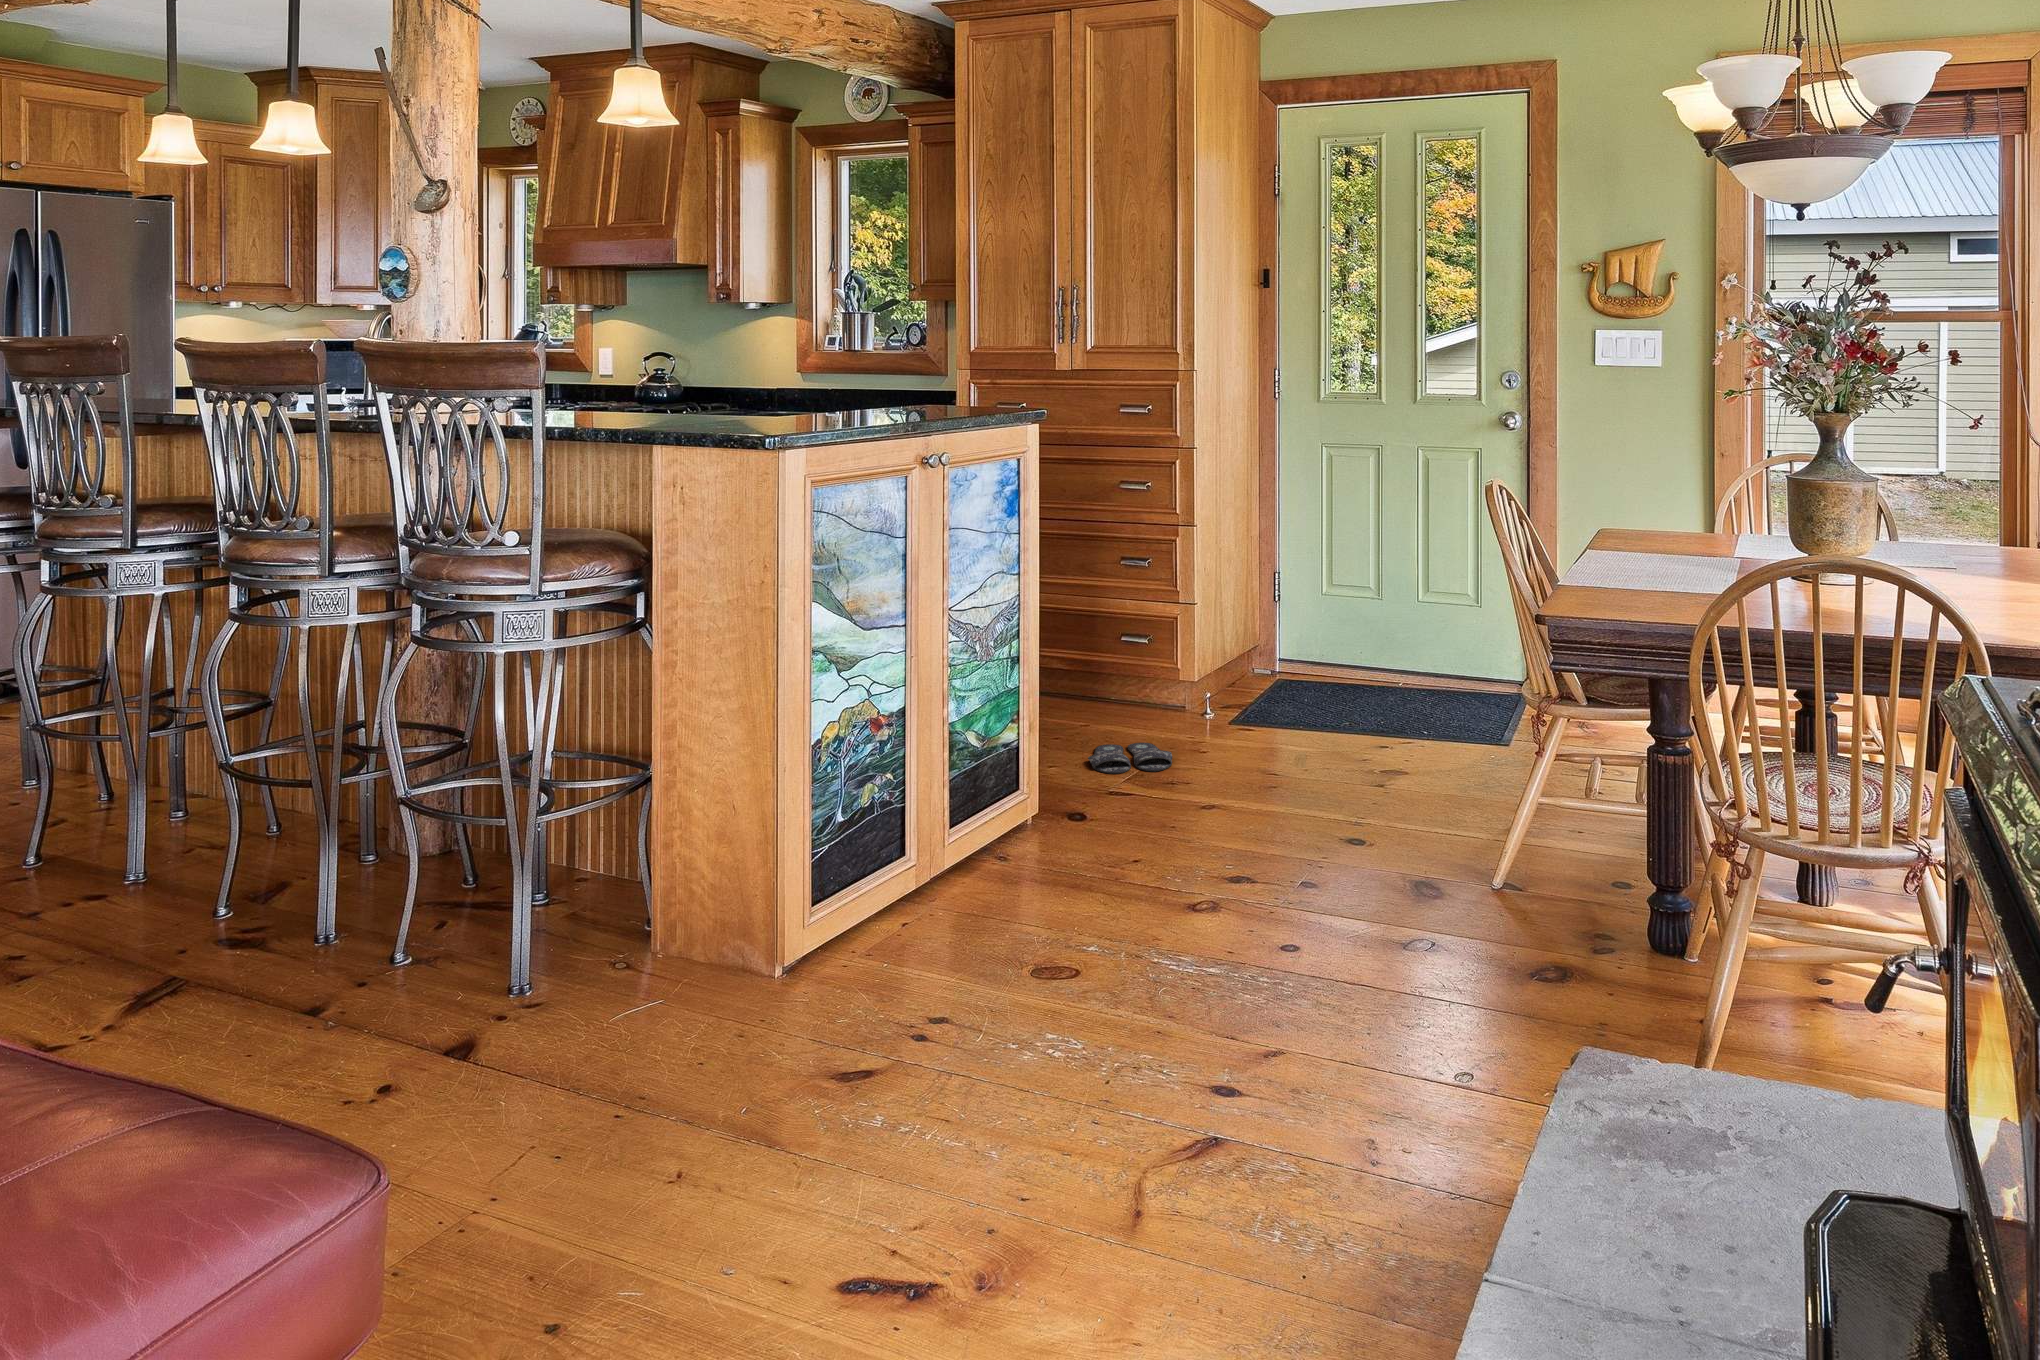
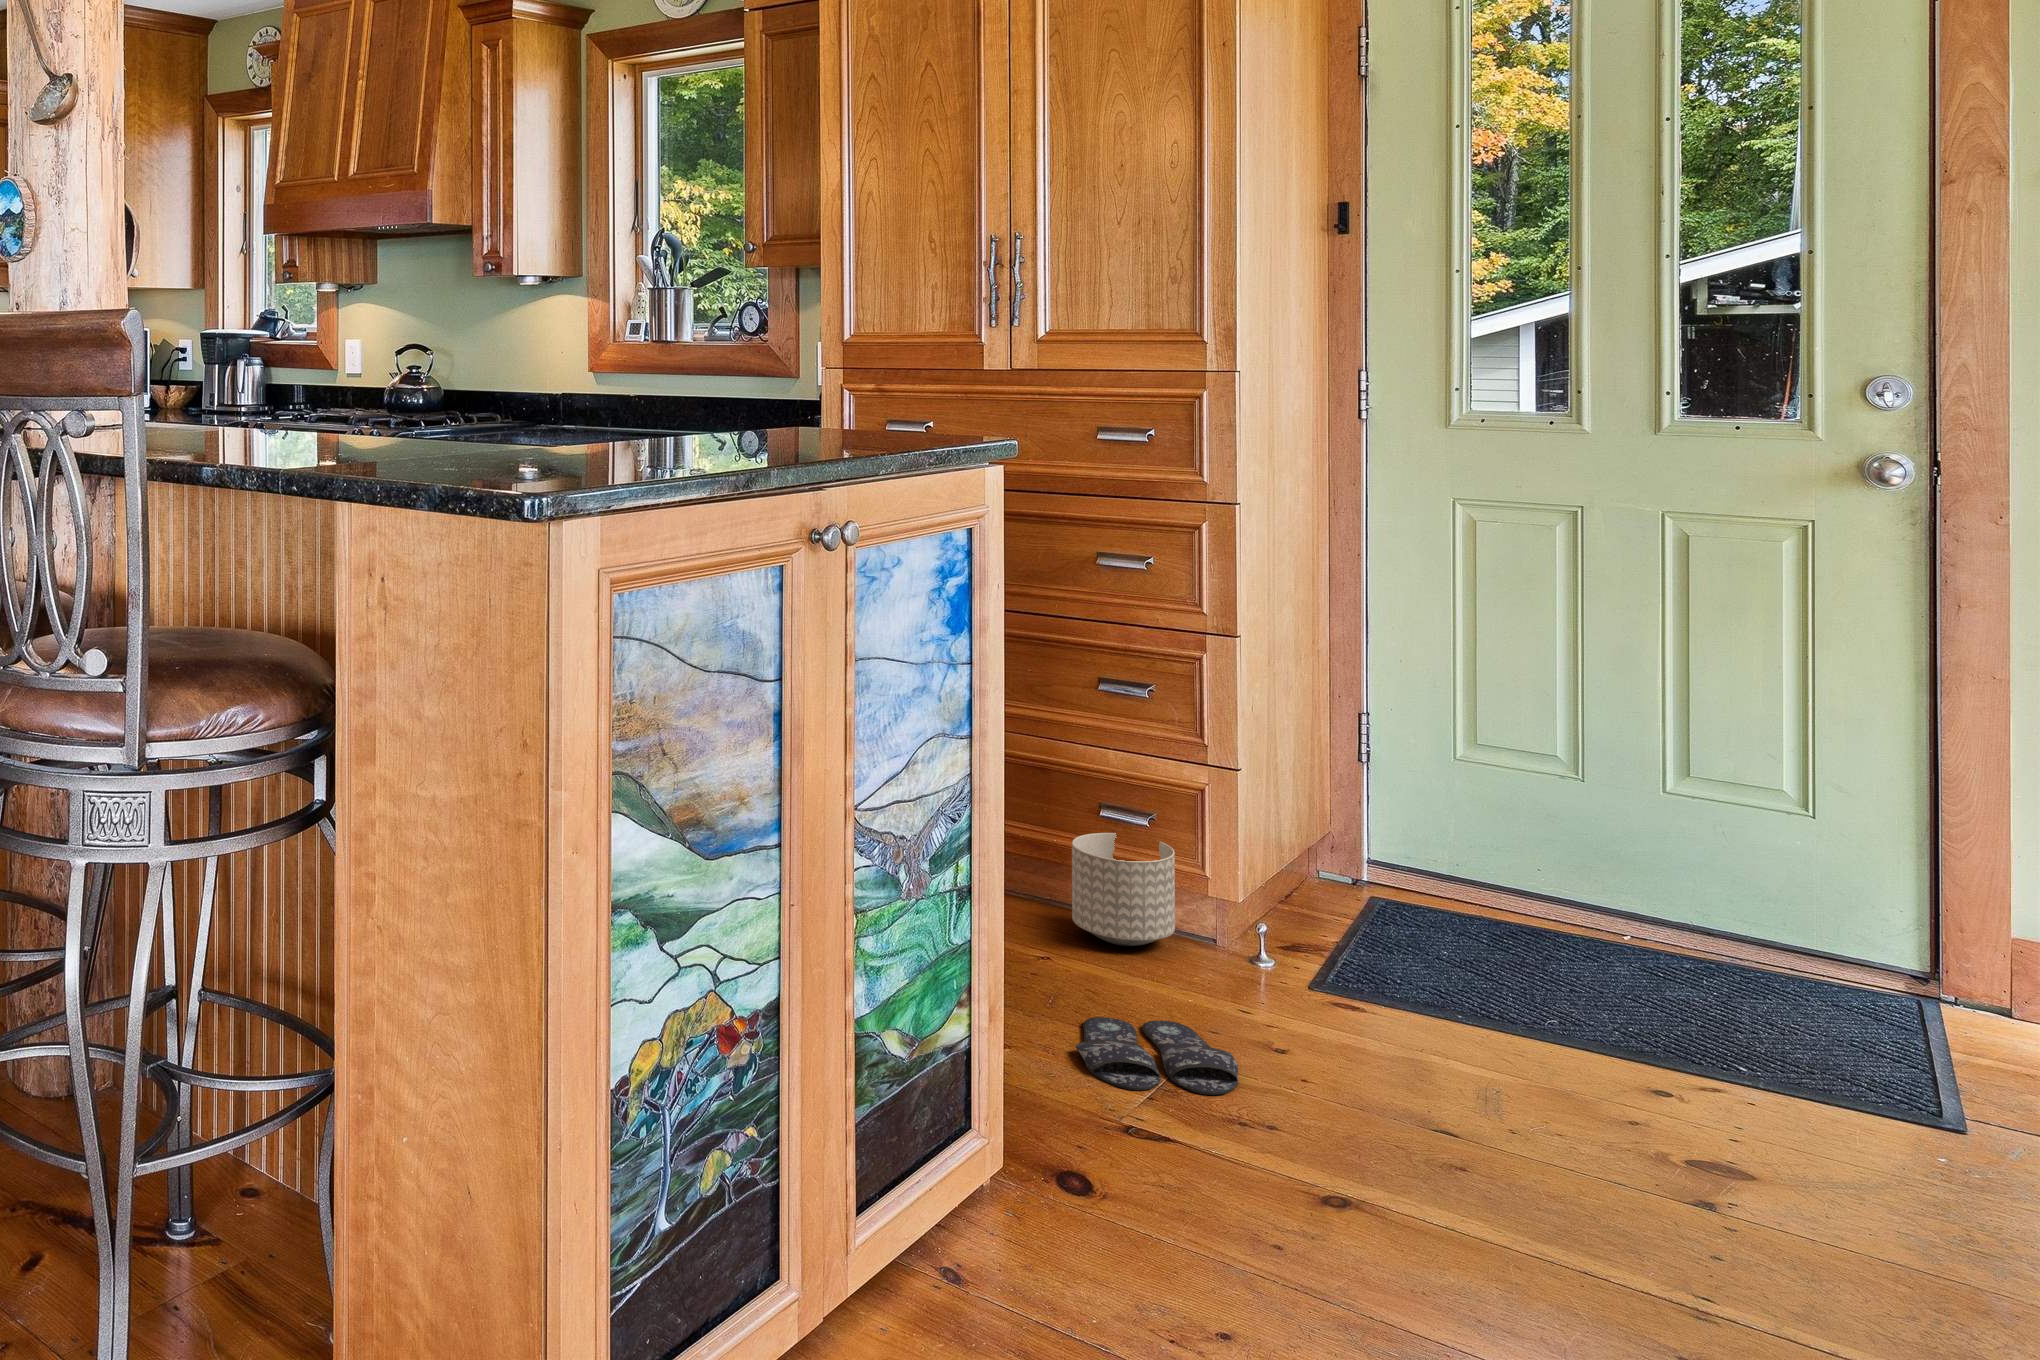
planter: none [1100,648,1157,712] -> present [1072,833,1175,946]

